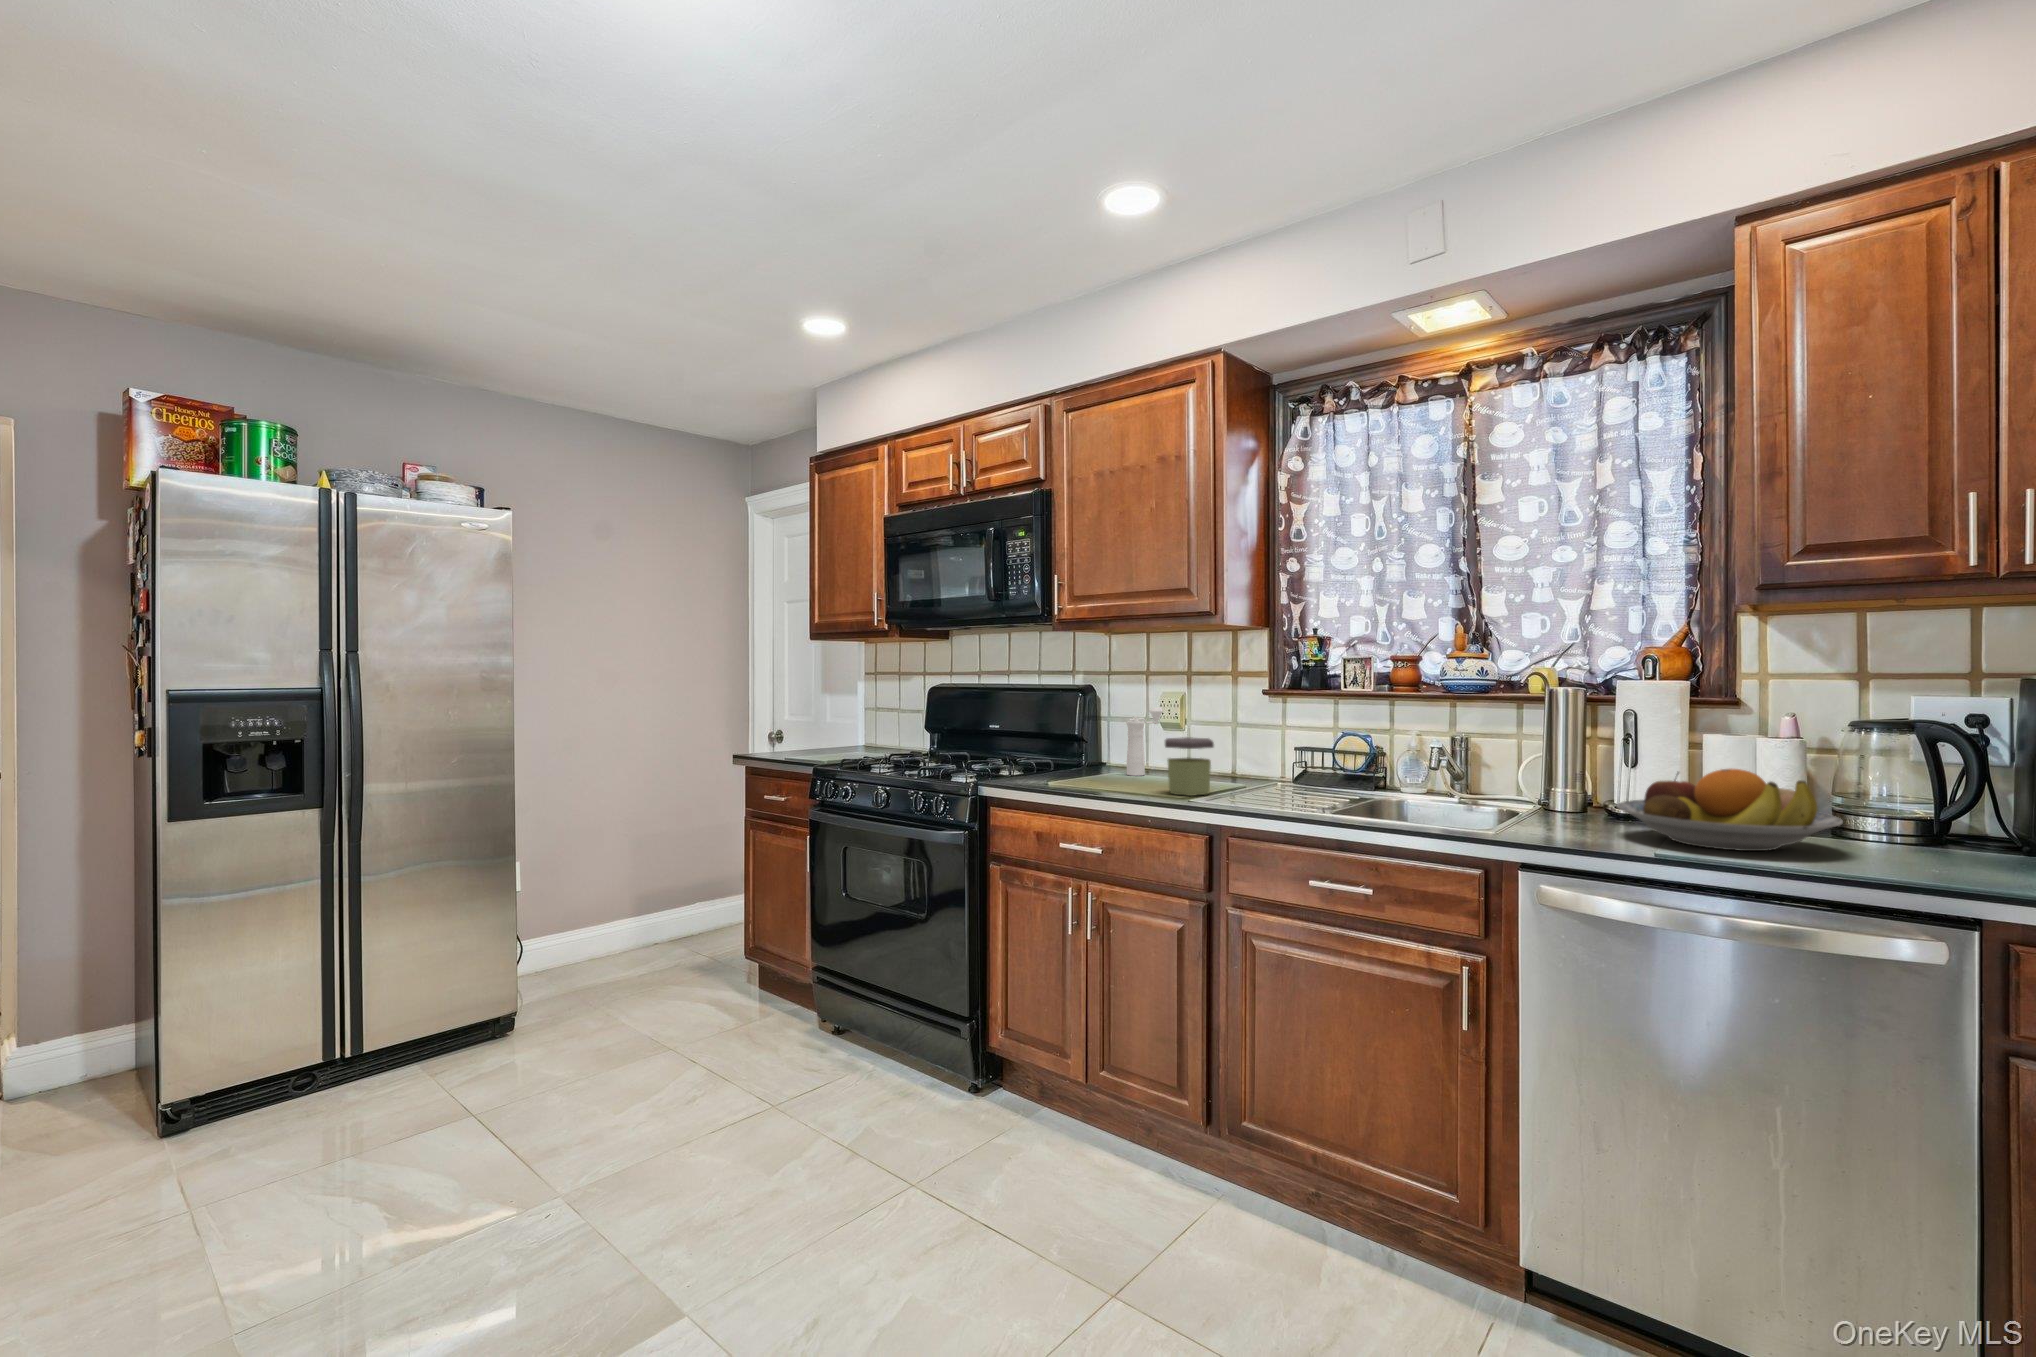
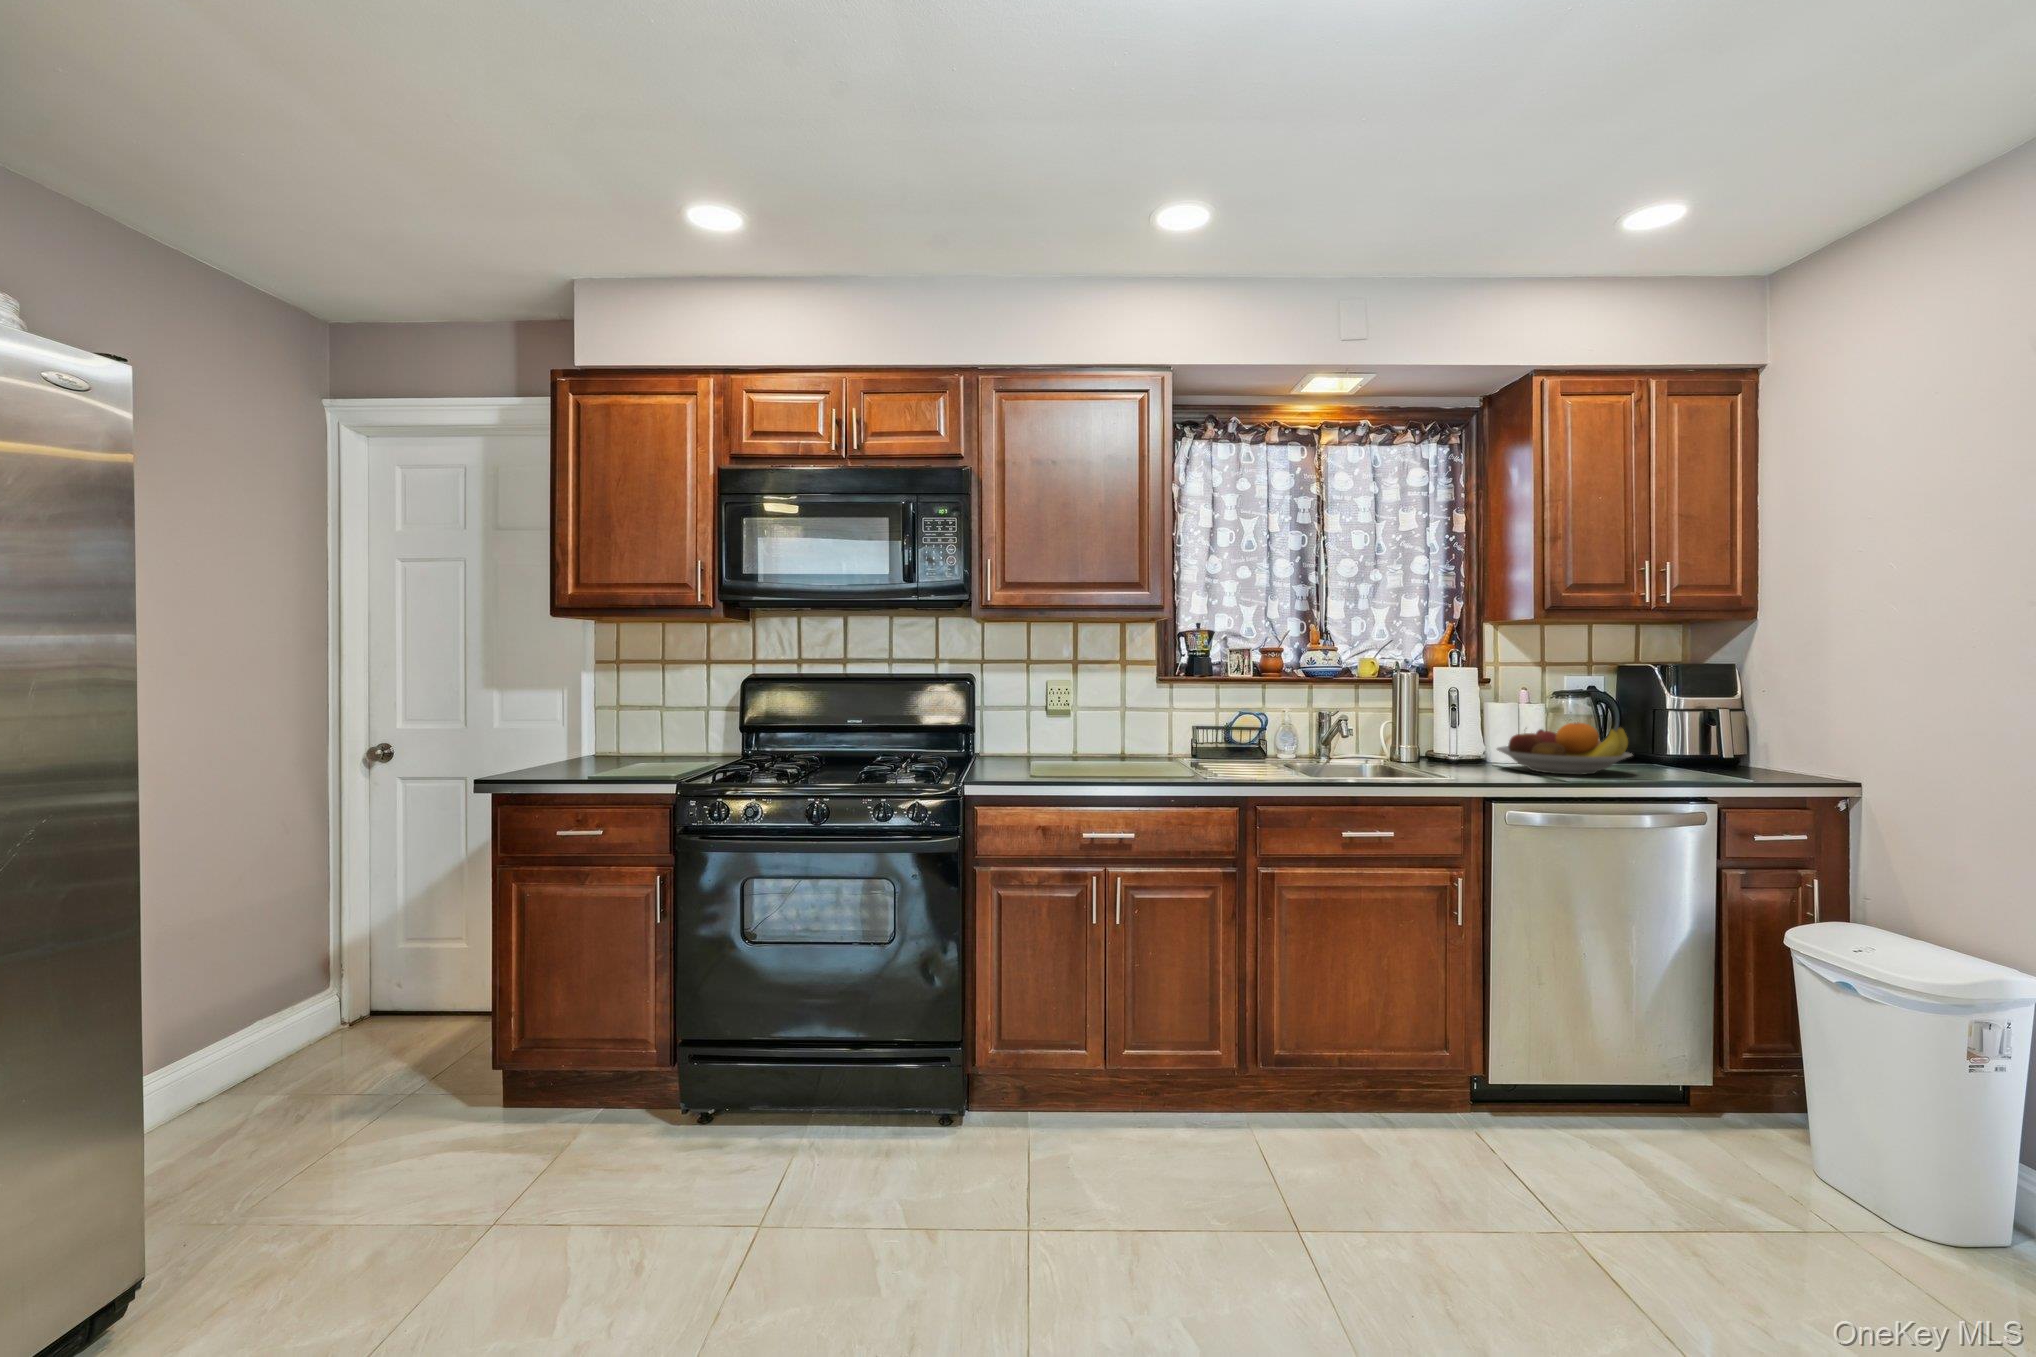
pepper mill: present [1126,707,1163,776] -> none [1033,695,1051,763]
jar: present [1165,737,1214,796] -> none [1149,721,1199,774]

